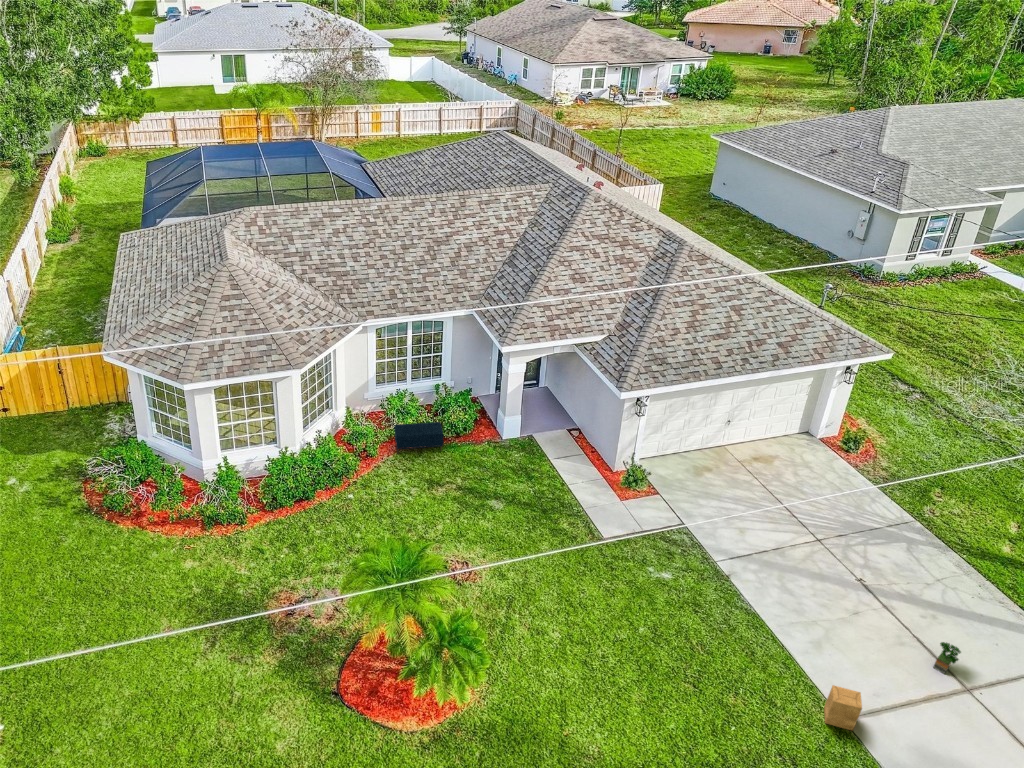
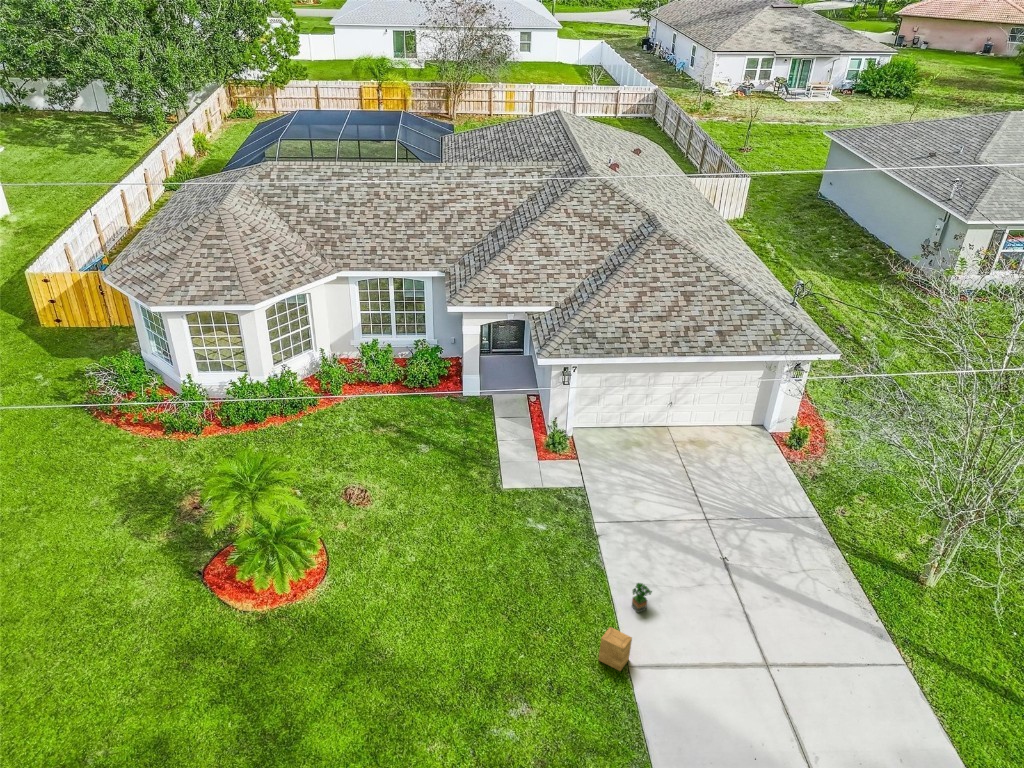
bench: present [394,422,443,454] -> none [355,366,401,395]
potted tree: present [933,642,961,674] -> present [632,583,652,613]

